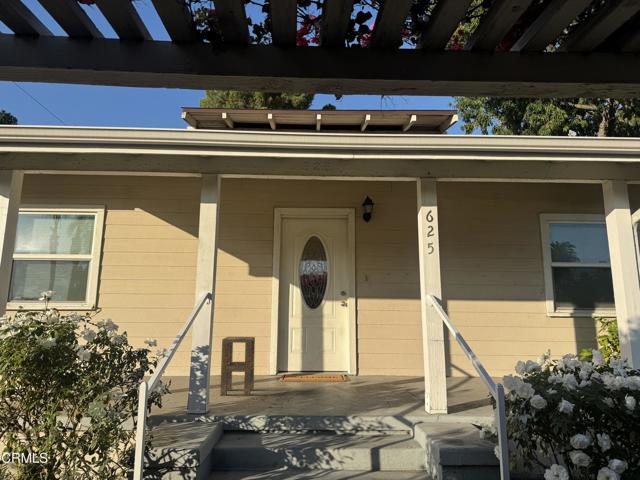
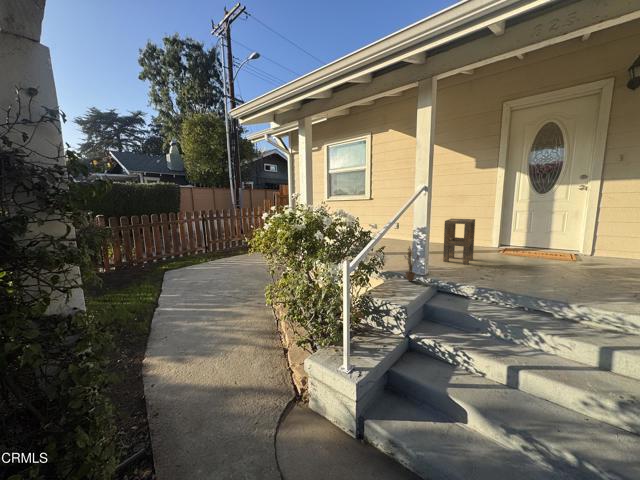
decorative plant: none [175,372,202,423] -> present [404,247,419,281]

